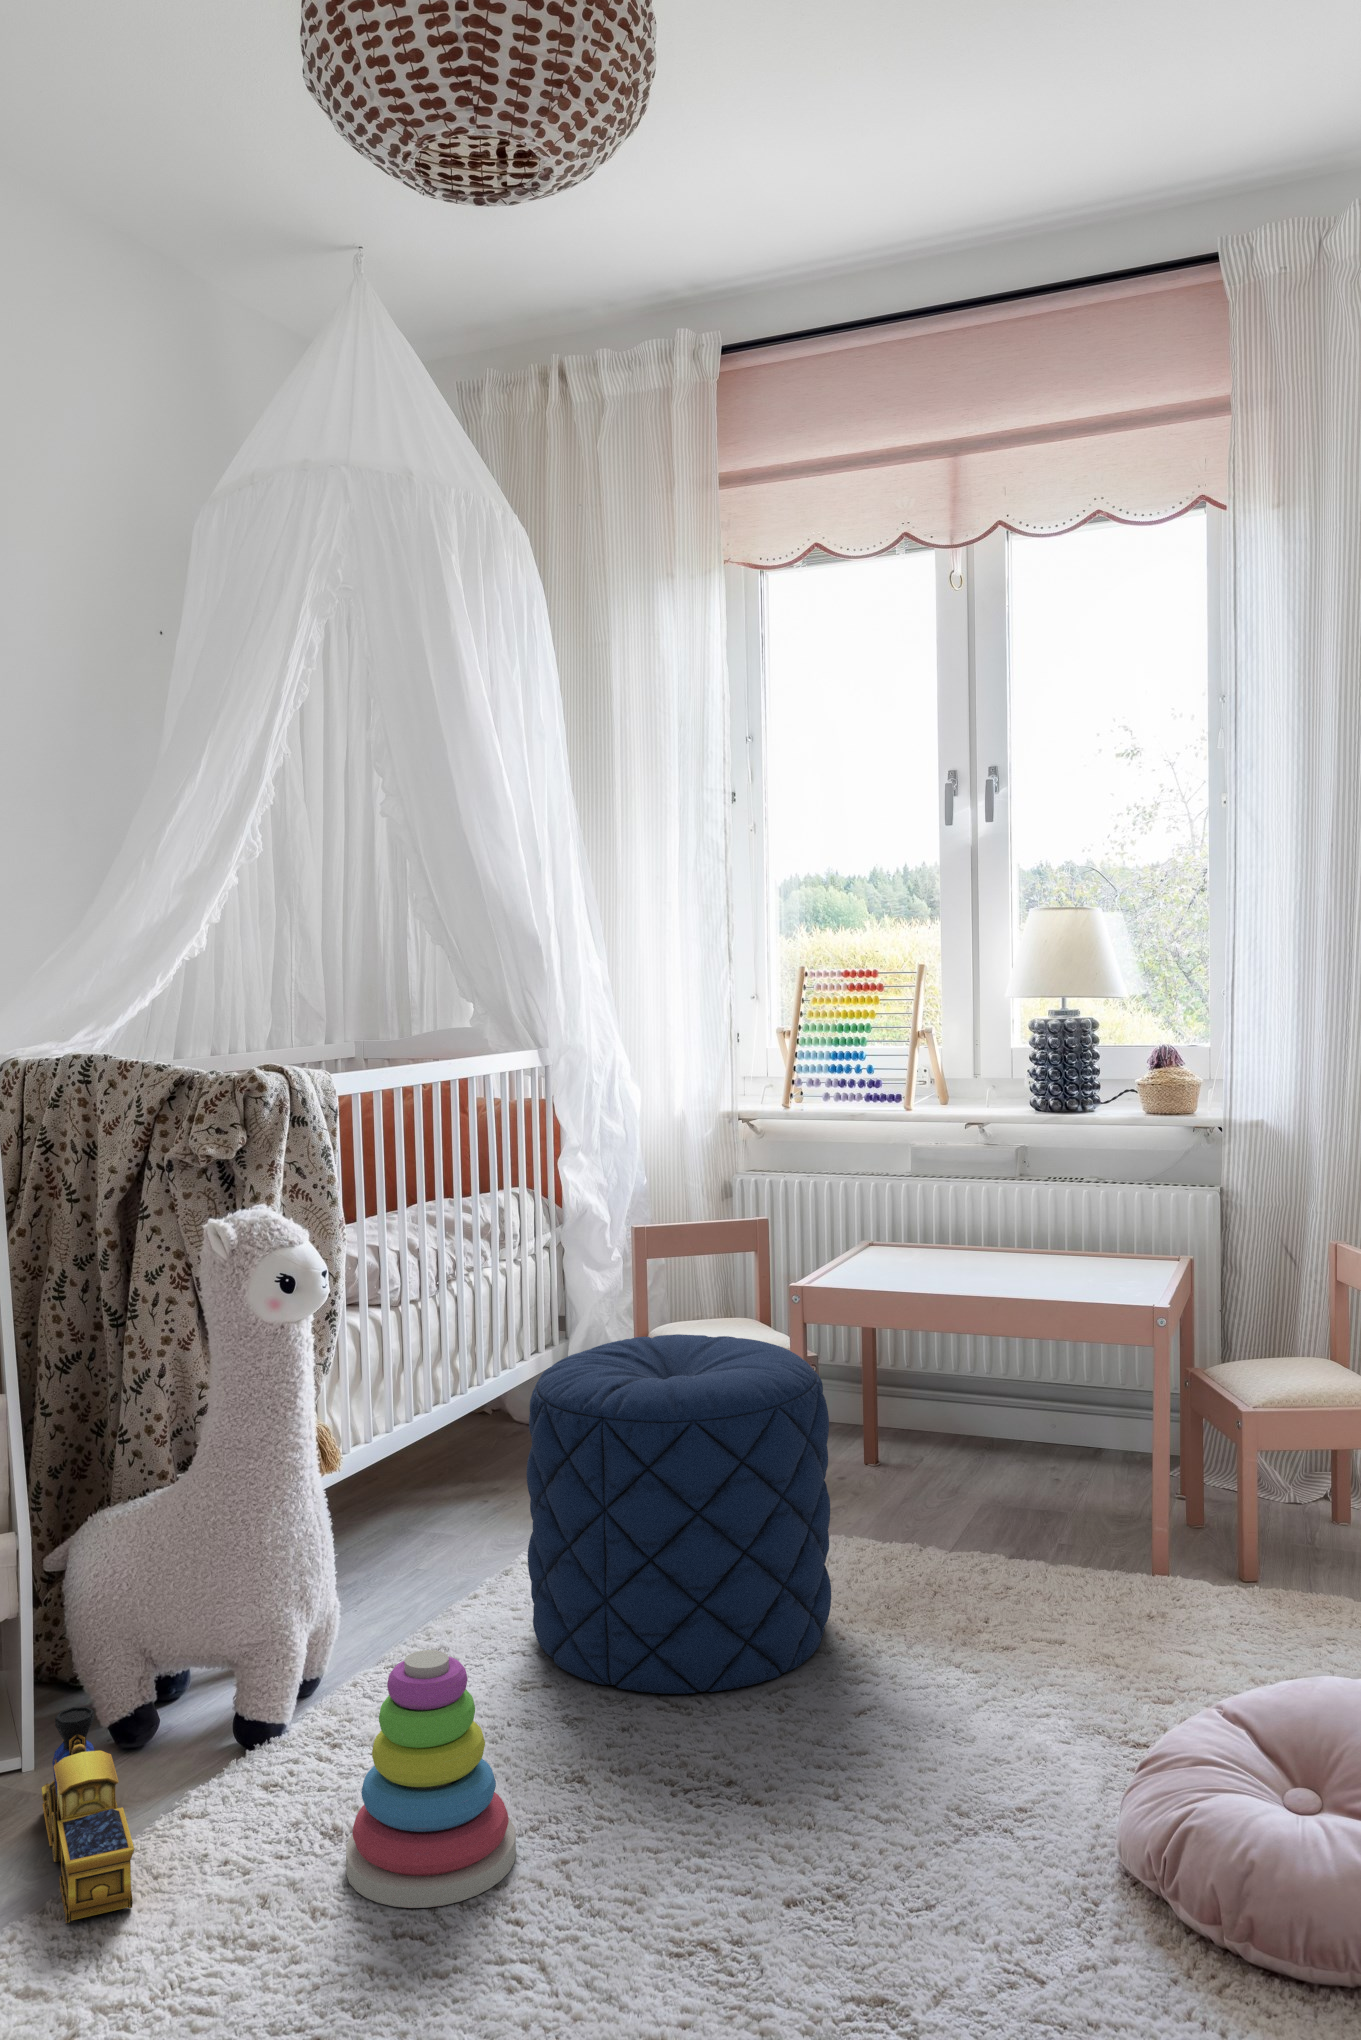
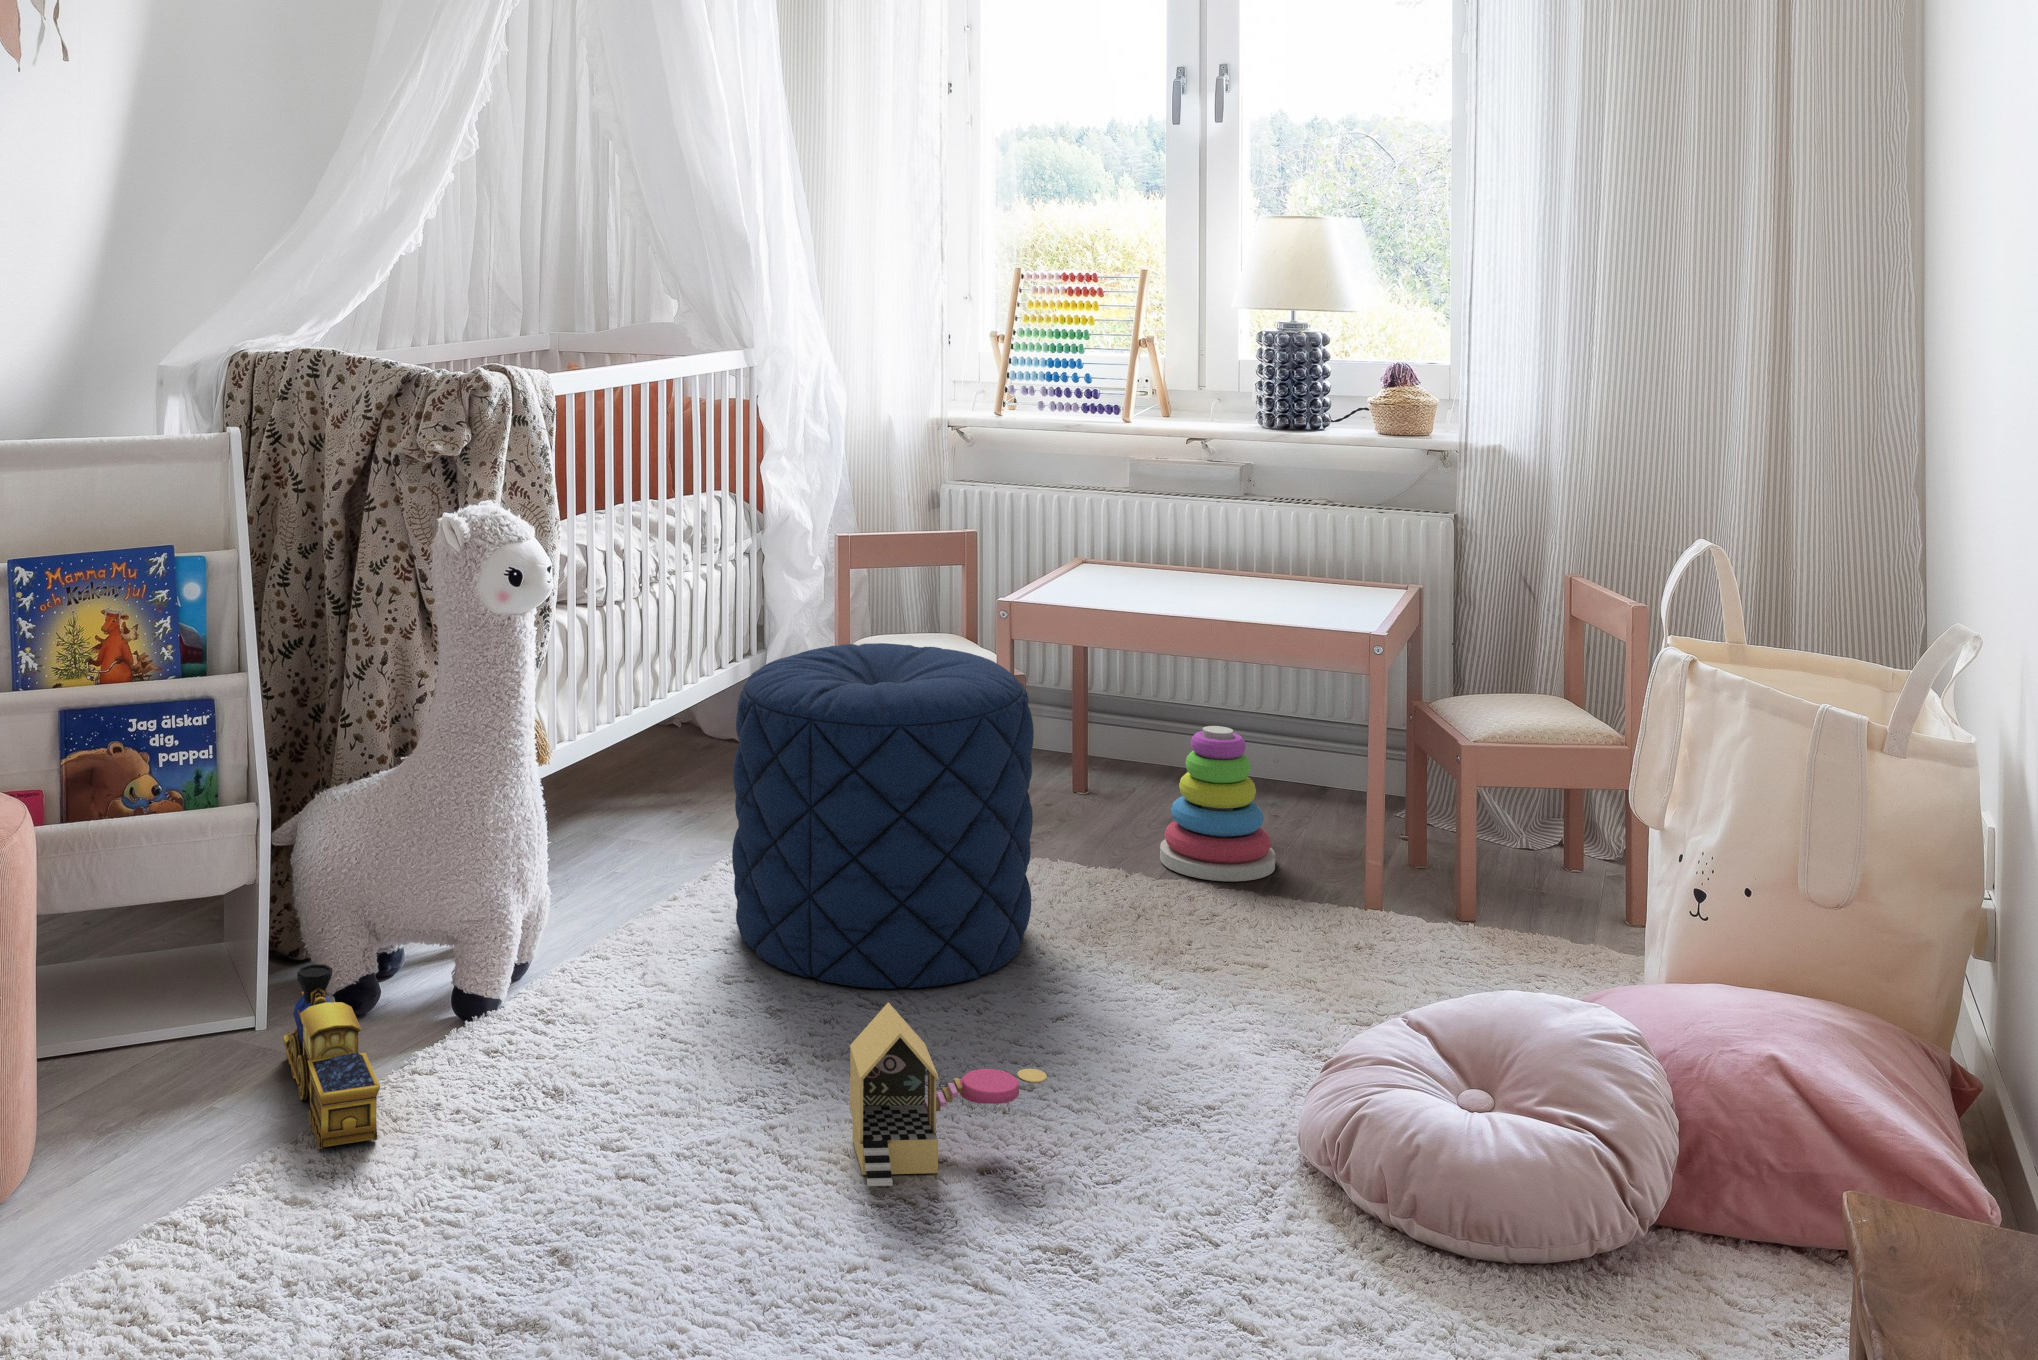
stacking toy: present [346,1650,516,1908] -> present [1160,726,1275,881]
toy house: none [645,1724,853,1933] -> present [849,1003,1047,1186]

